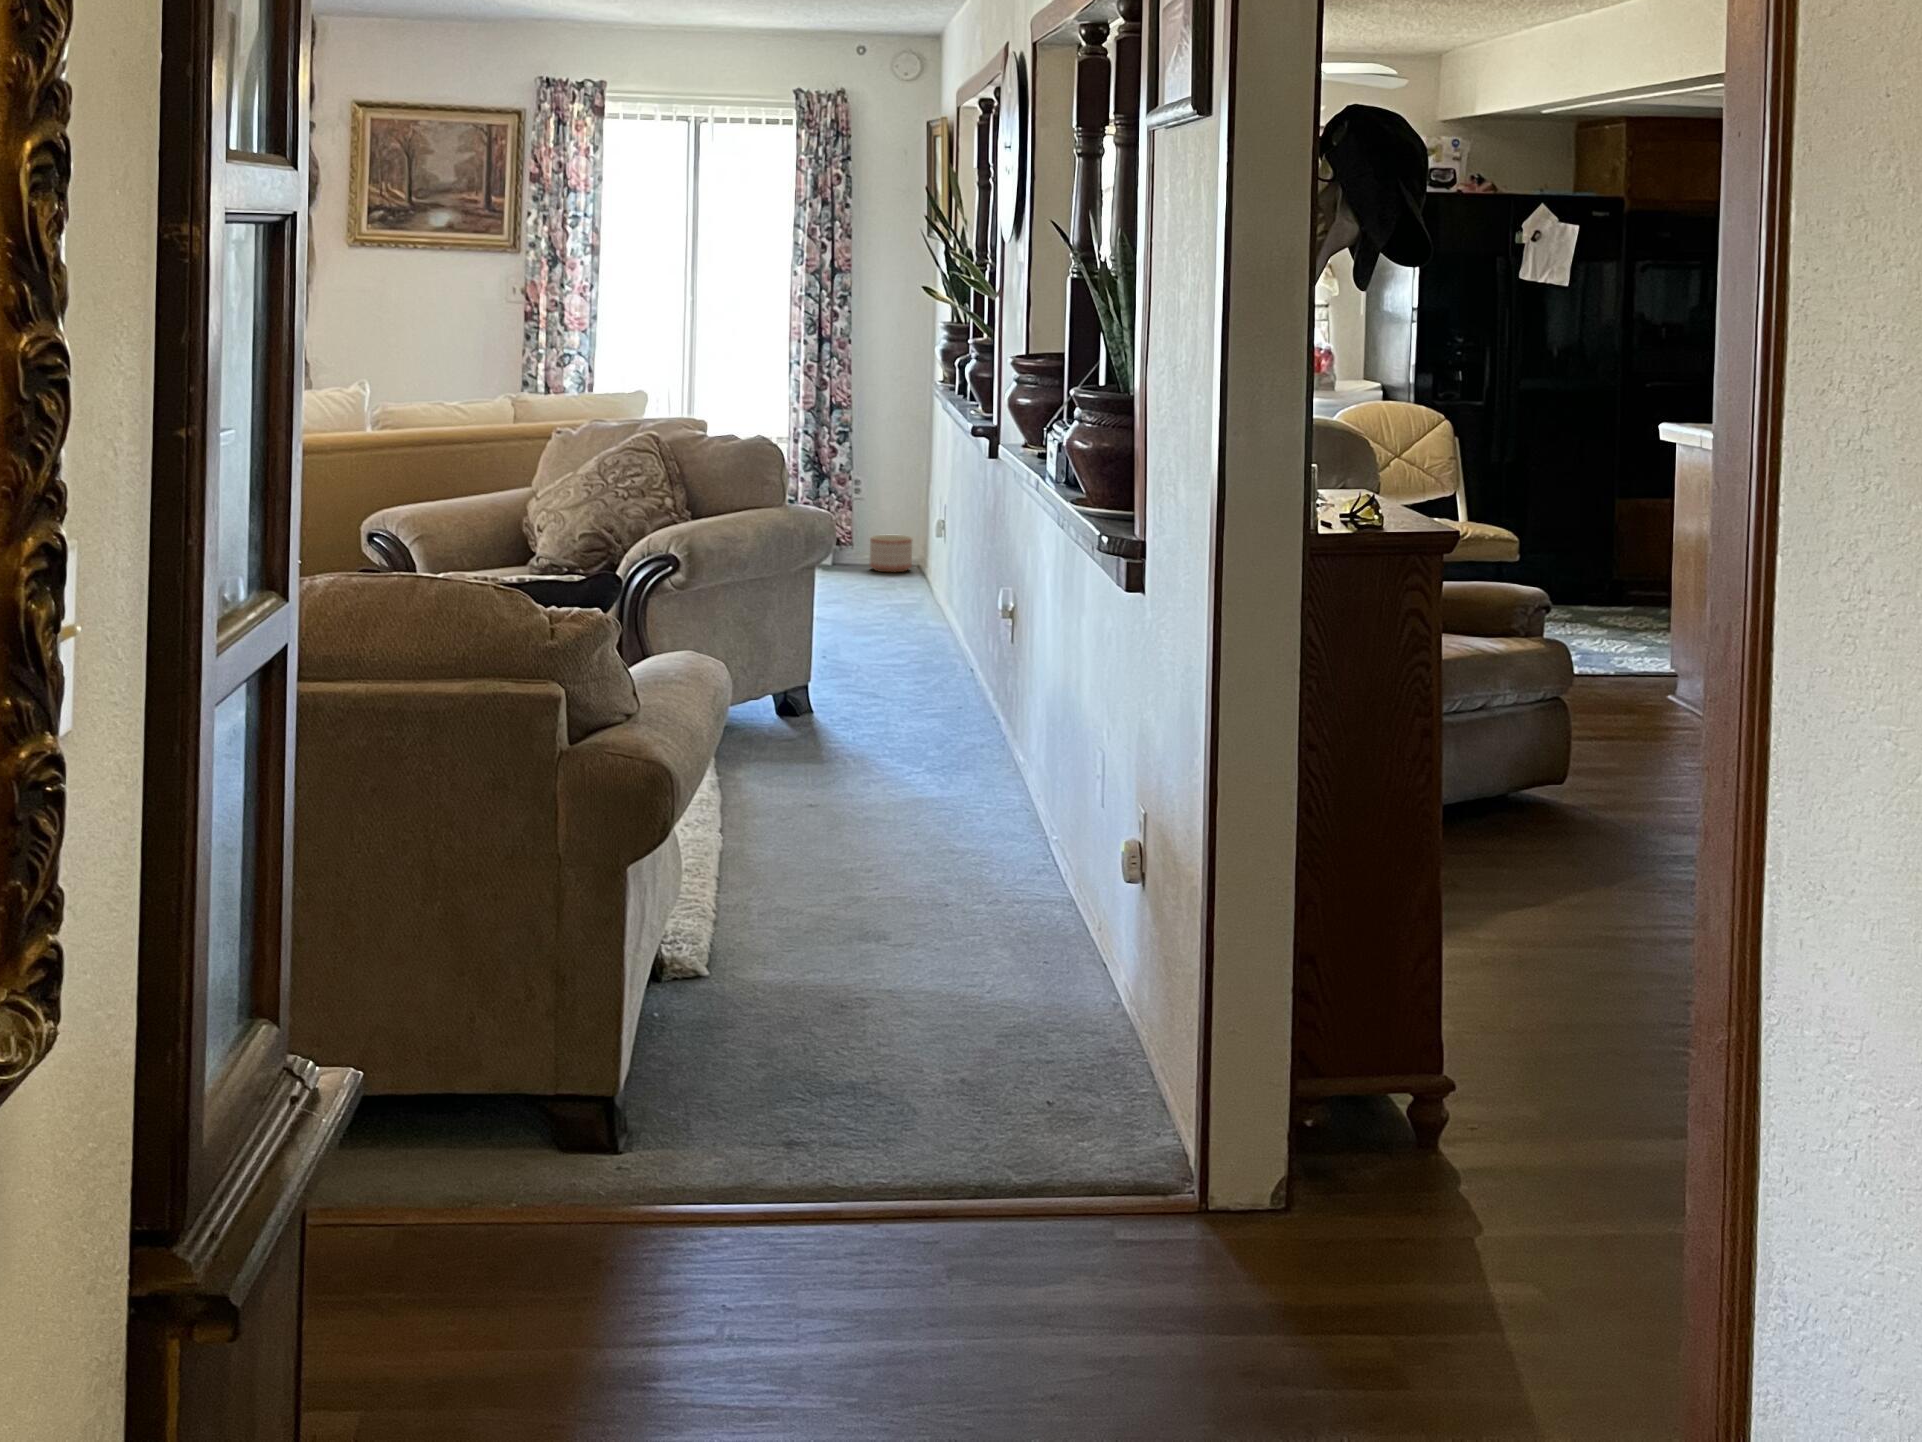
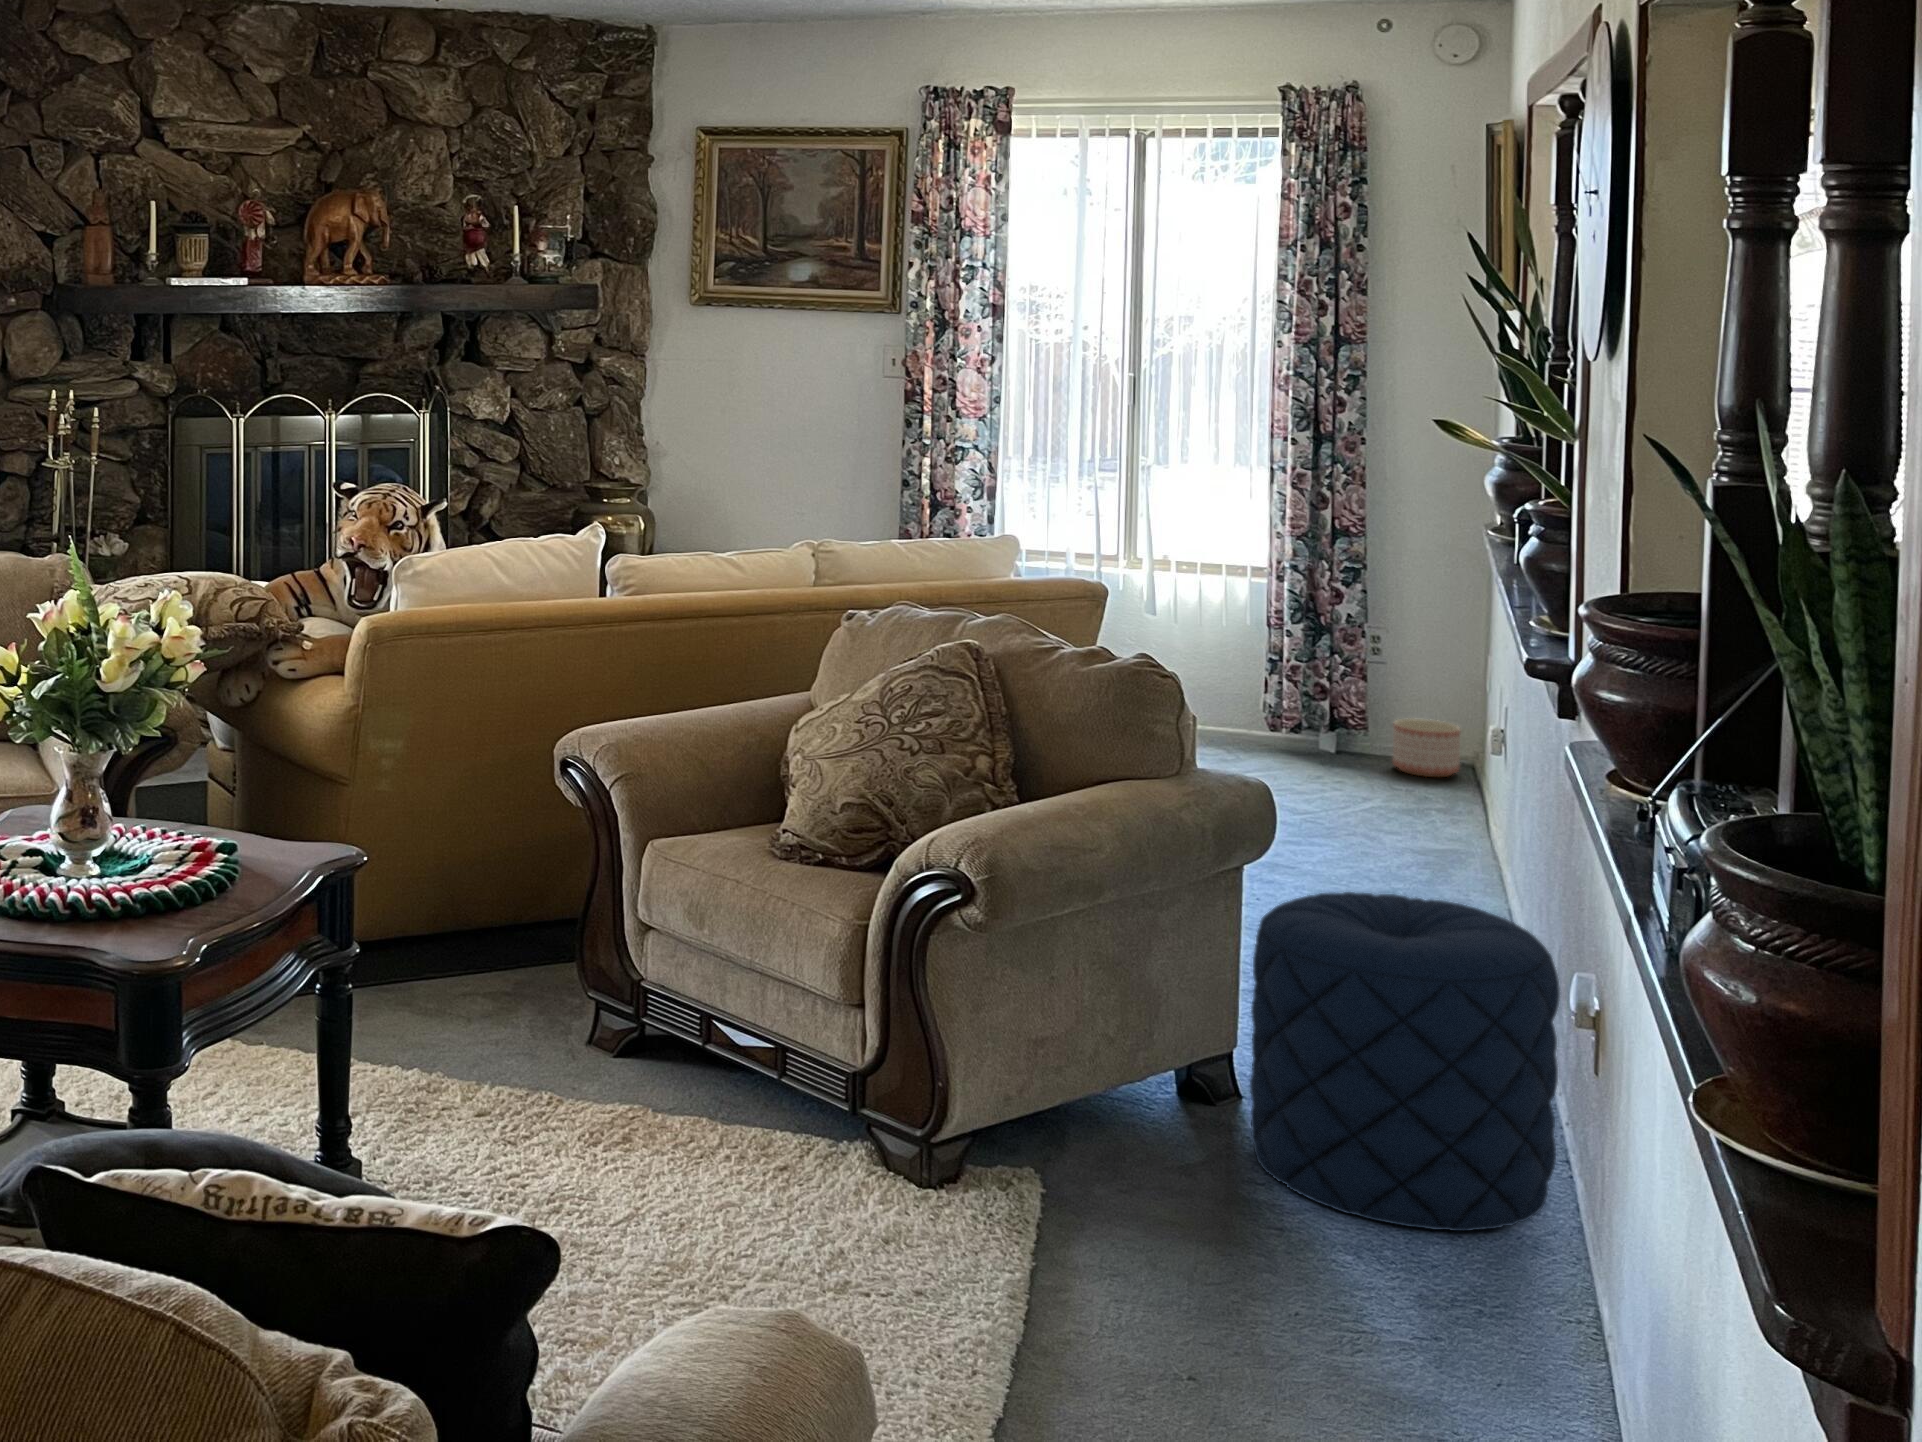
pouf: none [818,584,988,766] -> present [1250,892,1560,1231]

